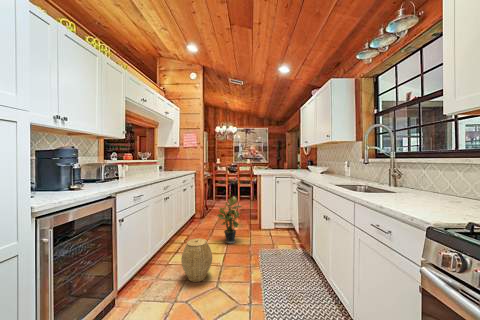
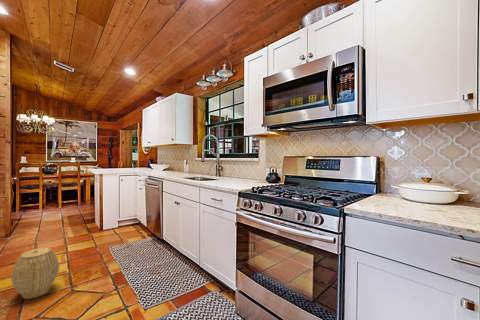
potted plant: present [217,196,242,243] -> none [48,198,85,252]

